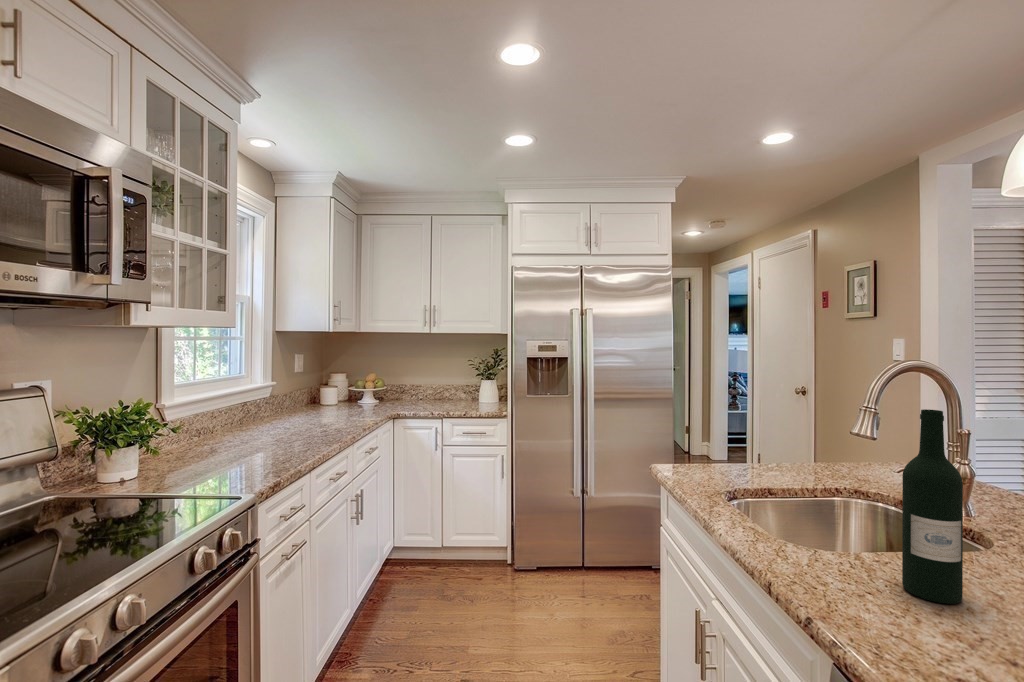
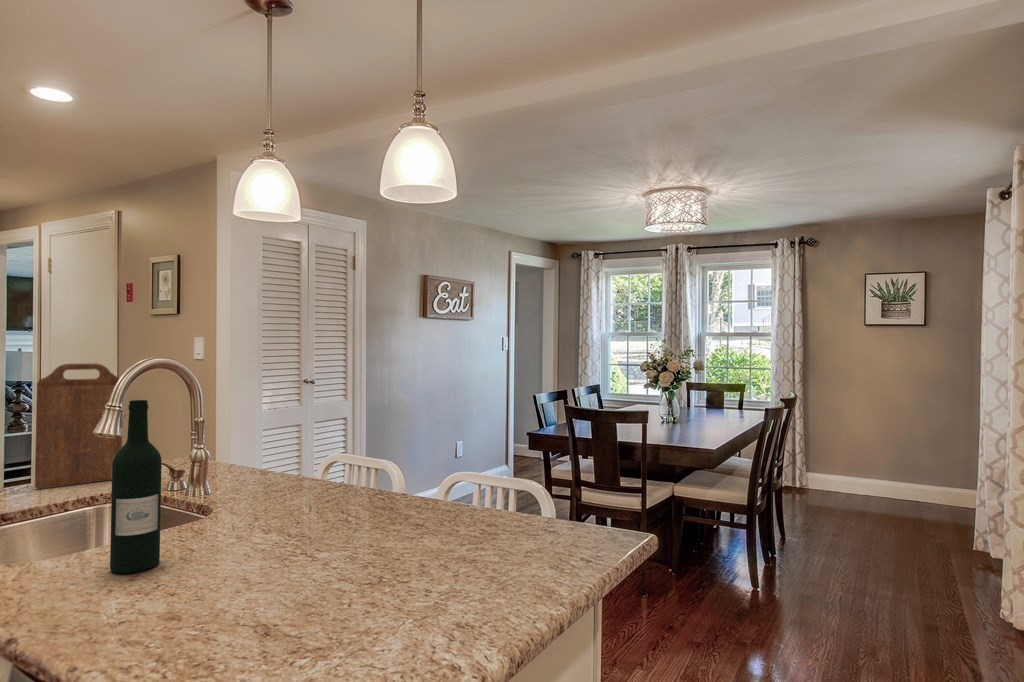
cutting board: none [783,364,856,474] -> present [35,363,122,488]

